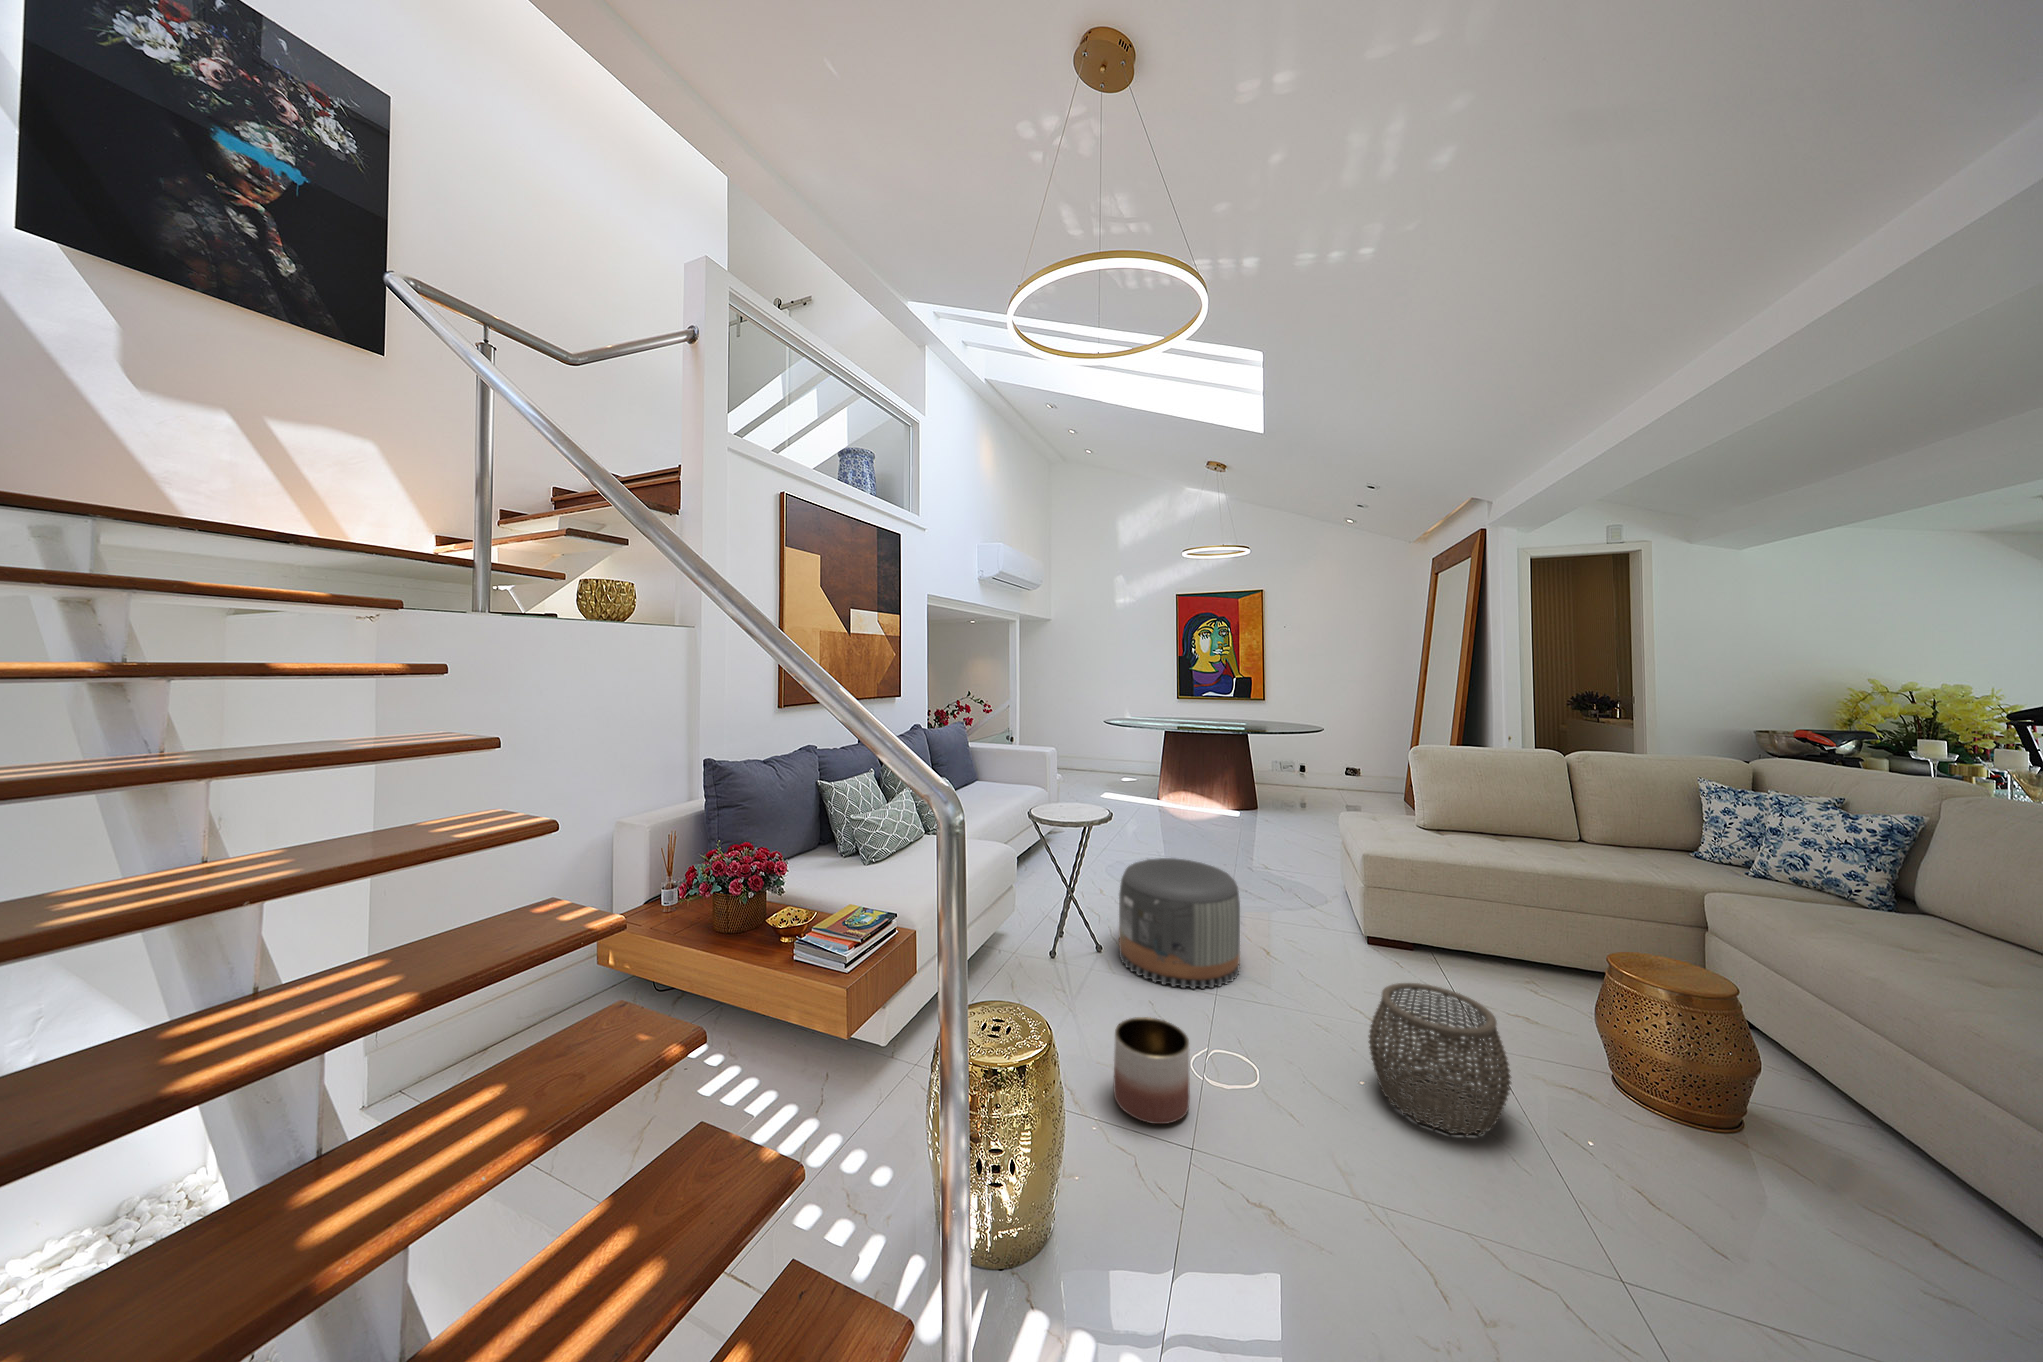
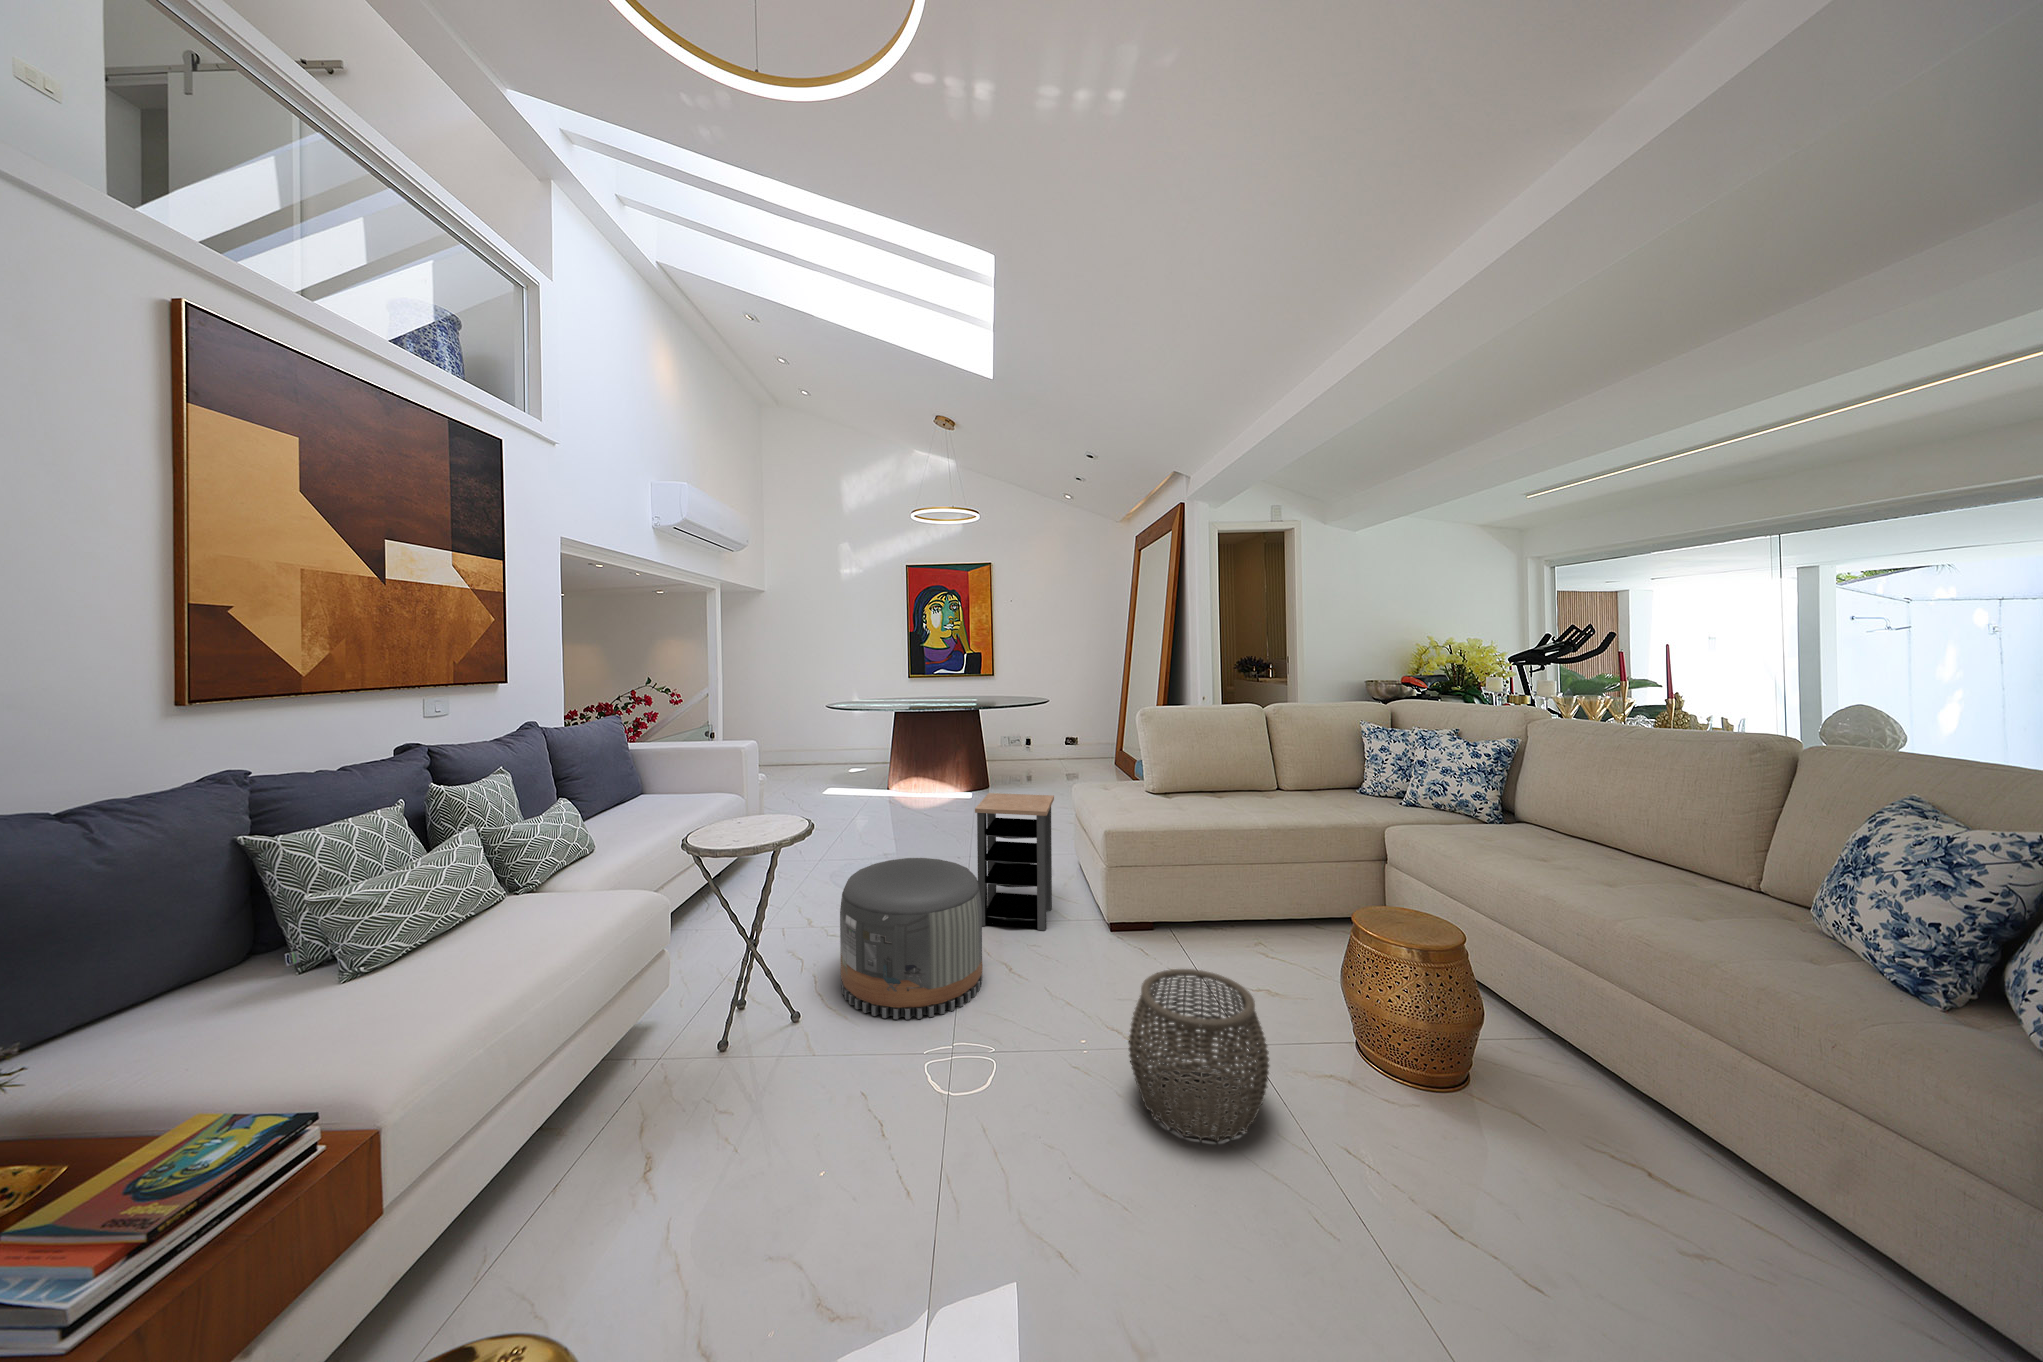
side table: none [1237,812,1316,942] -> present [975,793,1054,930]
planter: present [1113,1017,1190,1124] -> none [828,1086,930,1244]

